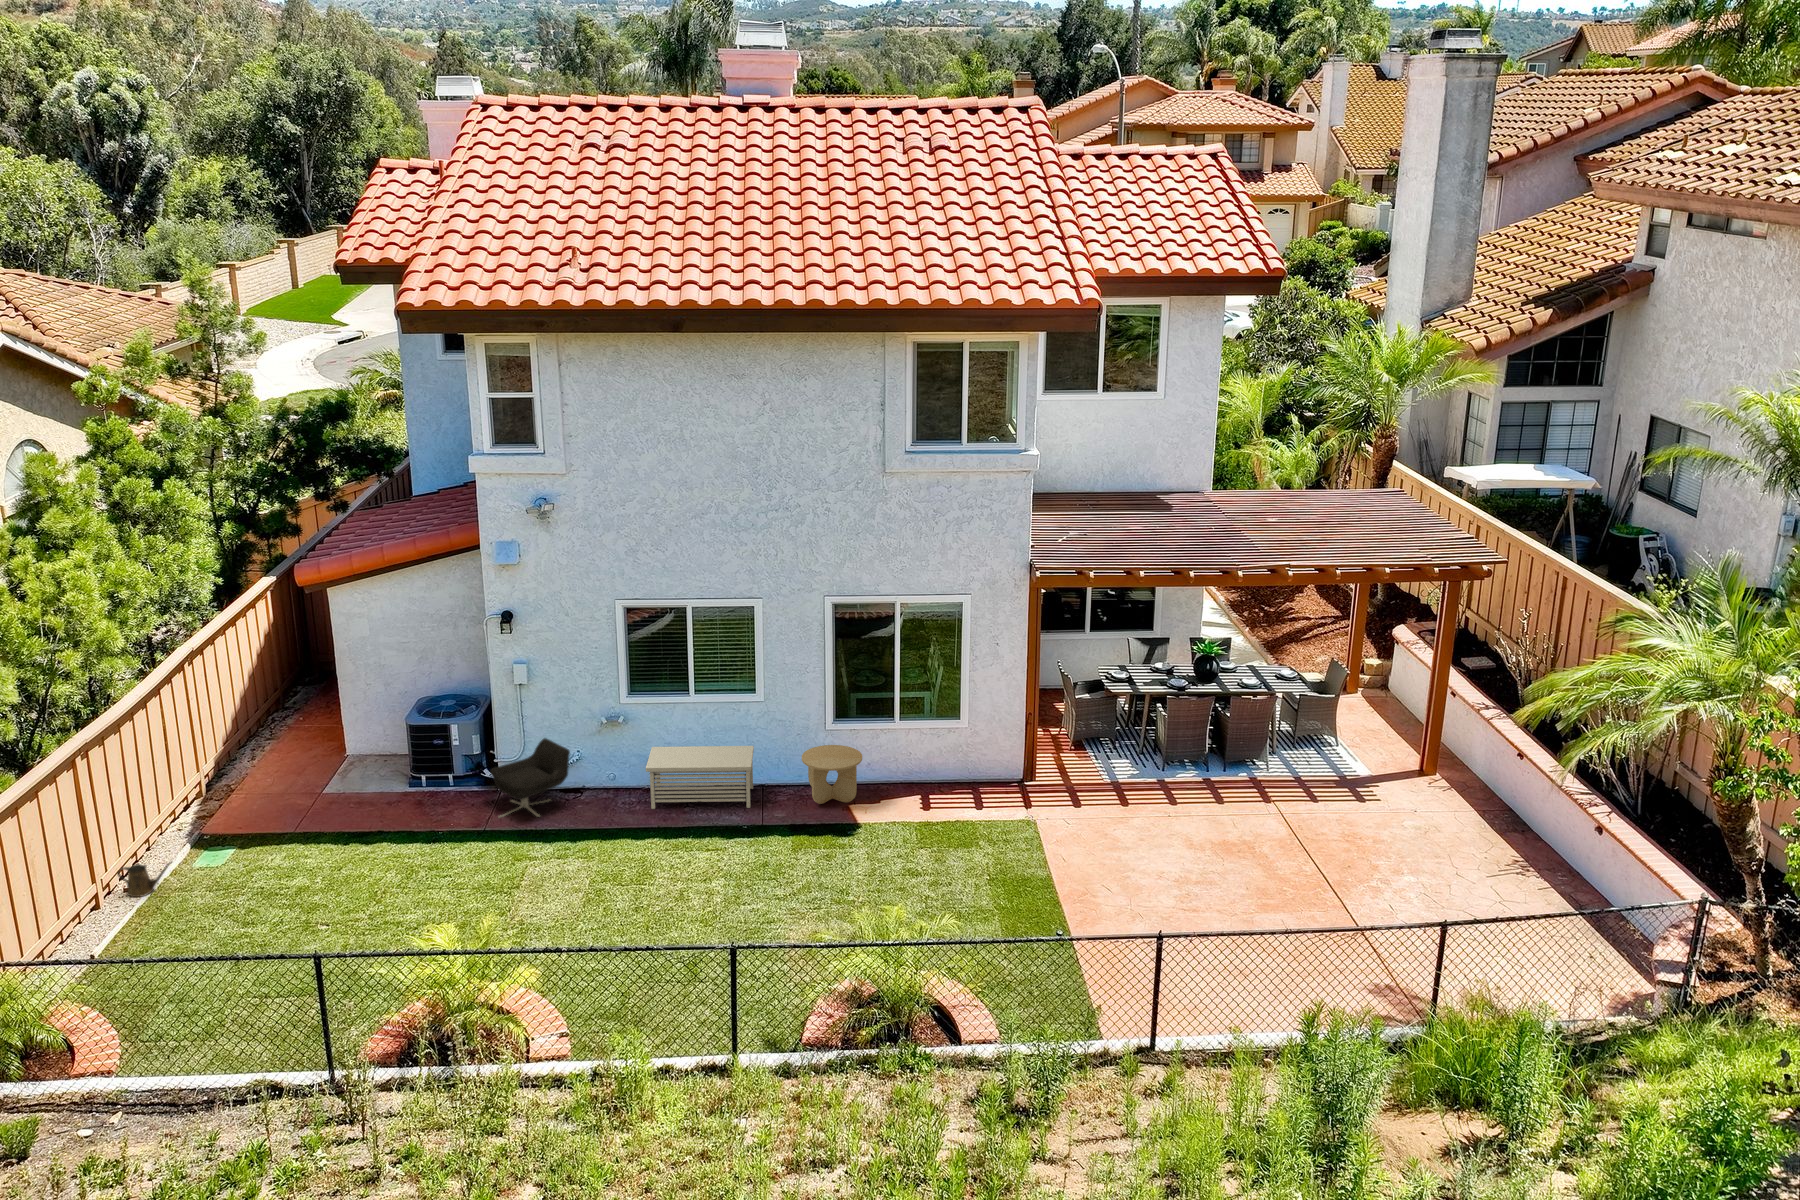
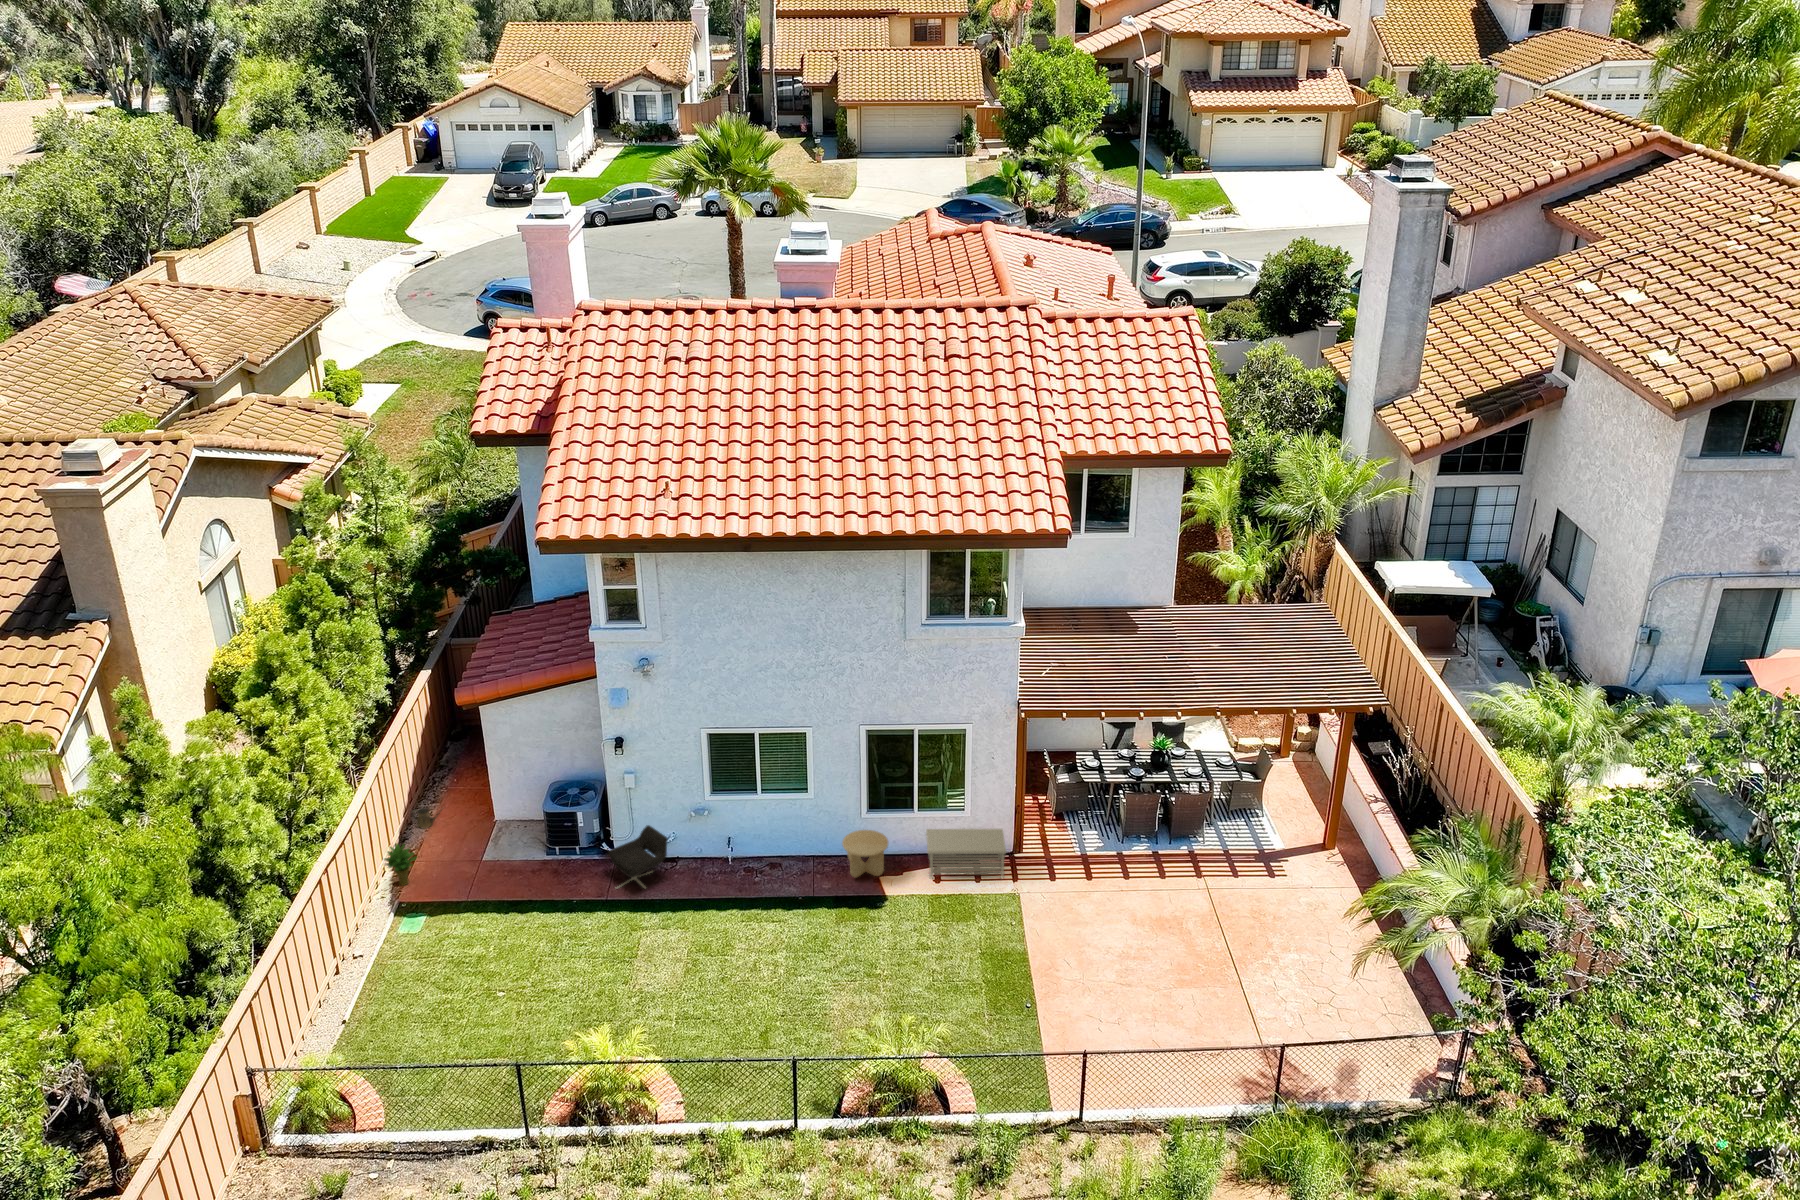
storage bench: present [646,746,754,809] -> present [926,829,1006,878]
potted plant: none [185,757,234,816] -> present [384,844,417,886]
watering can: present [117,863,170,897] -> present [414,808,440,829]

